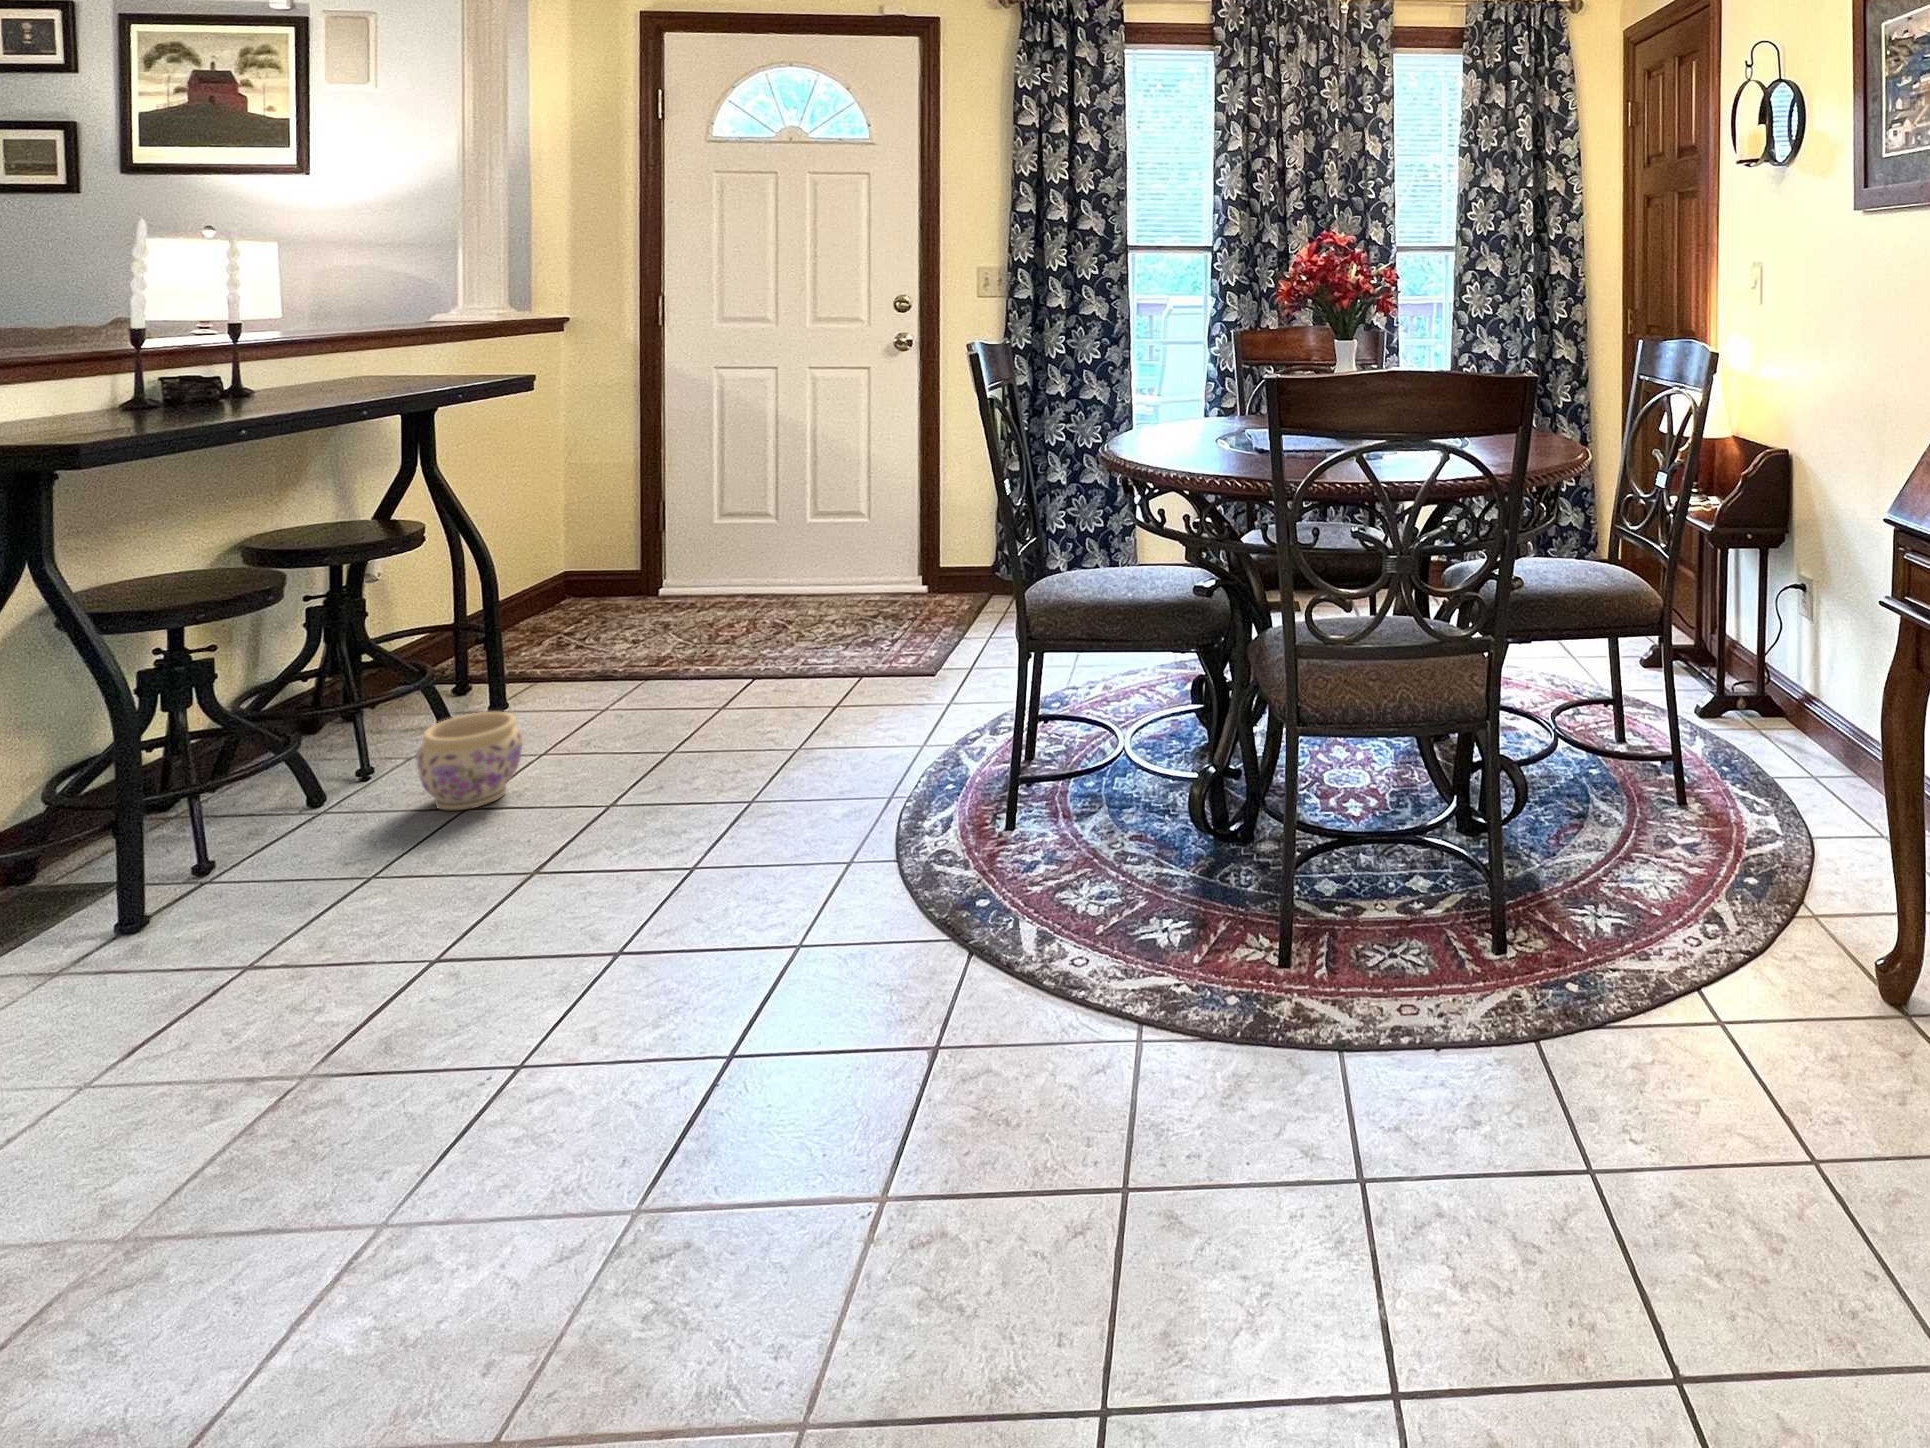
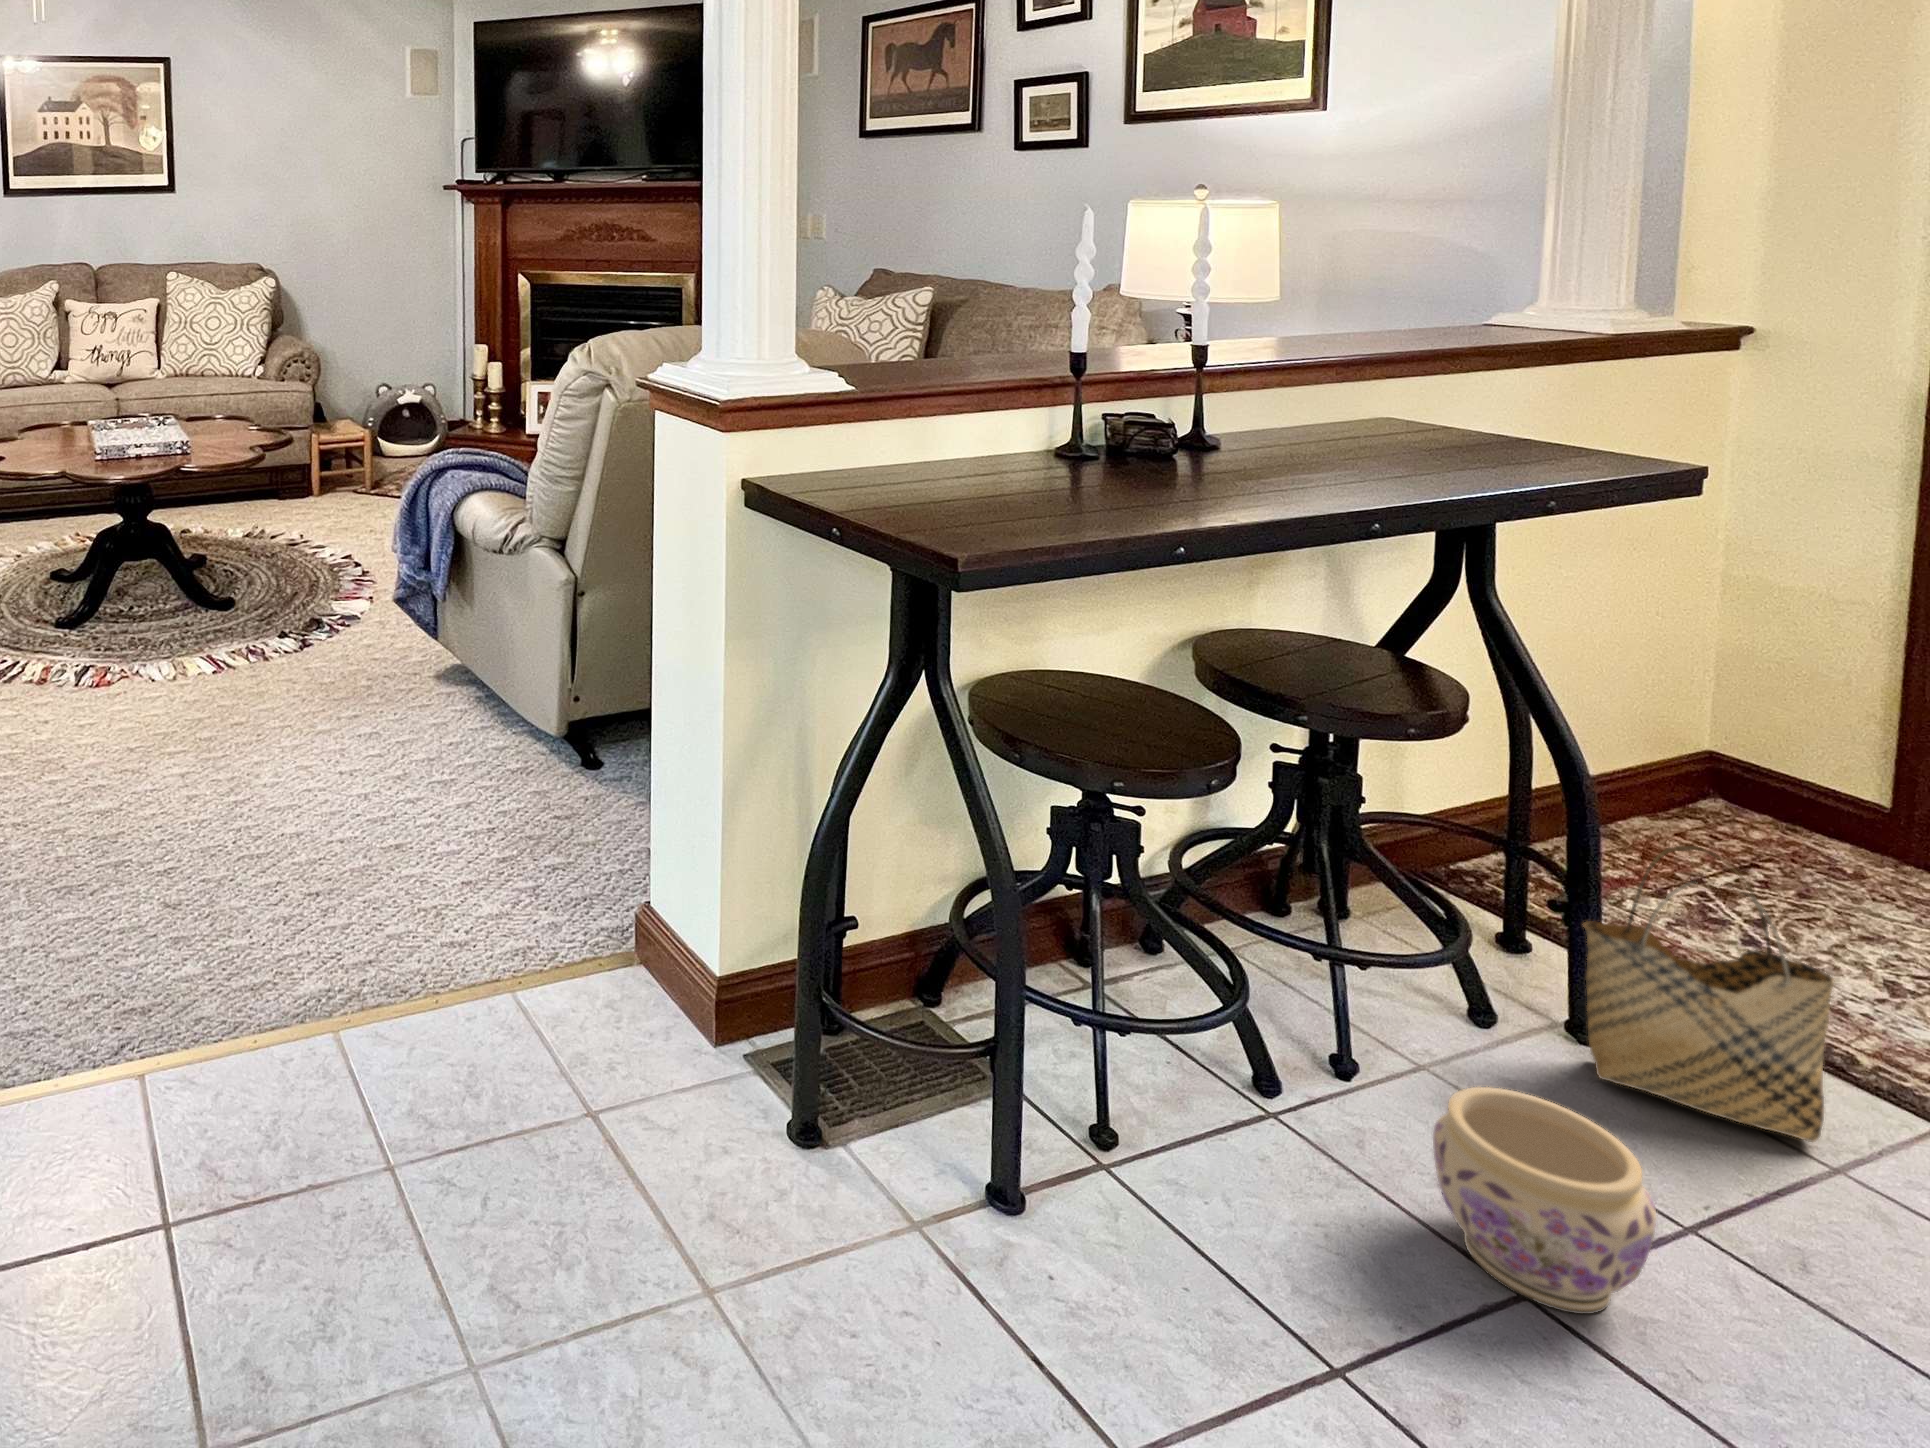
woven basket: none [492,581,601,721] -> present [1584,846,1834,1142]

